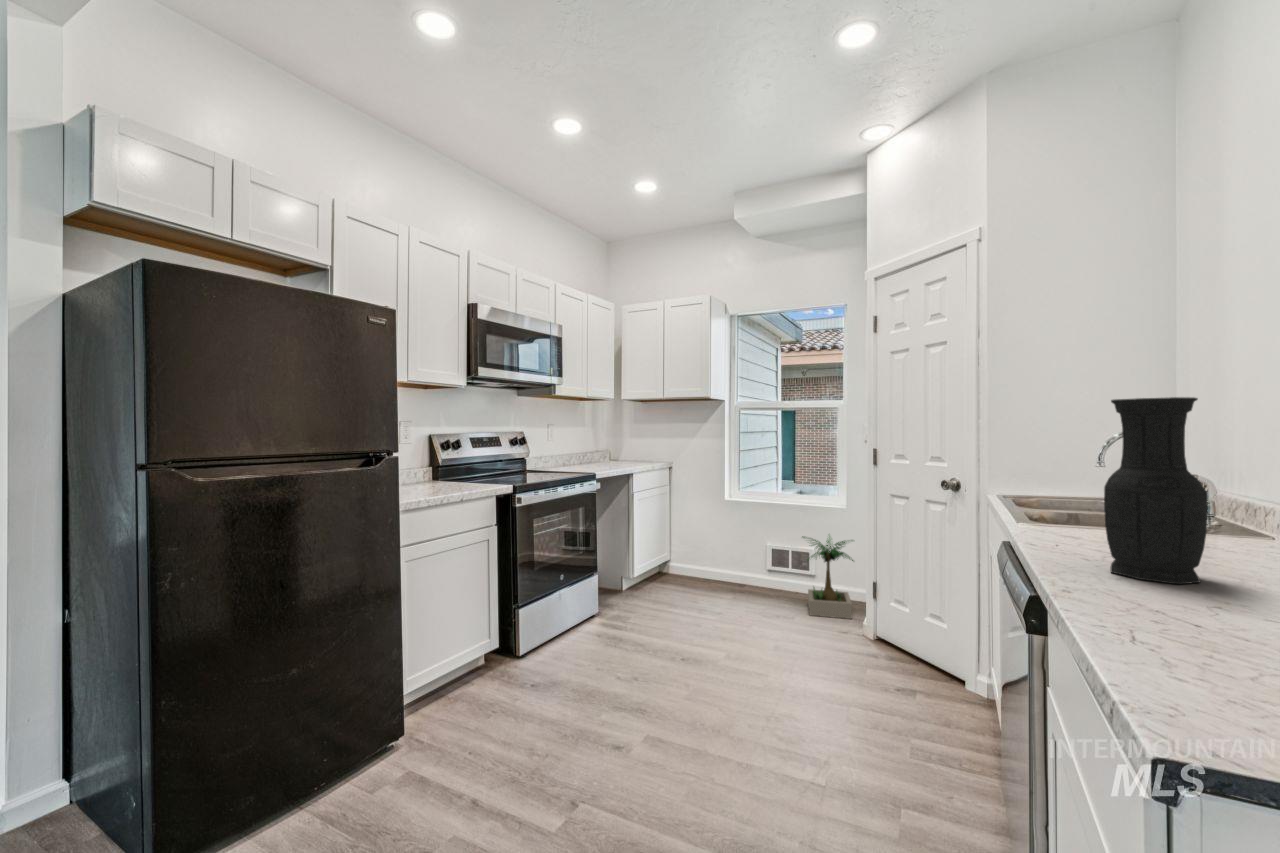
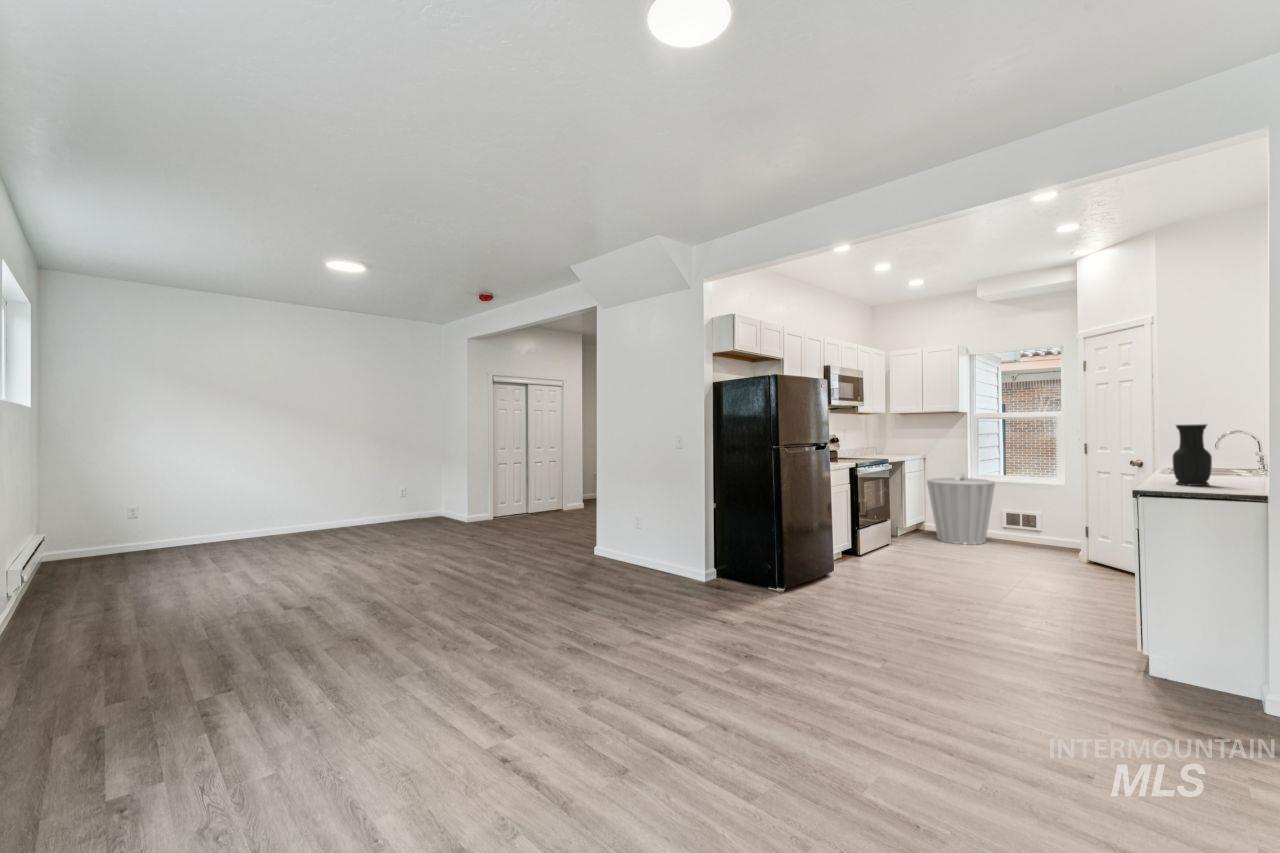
trash can: none [664,493,755,606] -> present [927,474,995,544]
potted plant: present [802,536,853,619] -> none [1027,500,1077,554]

